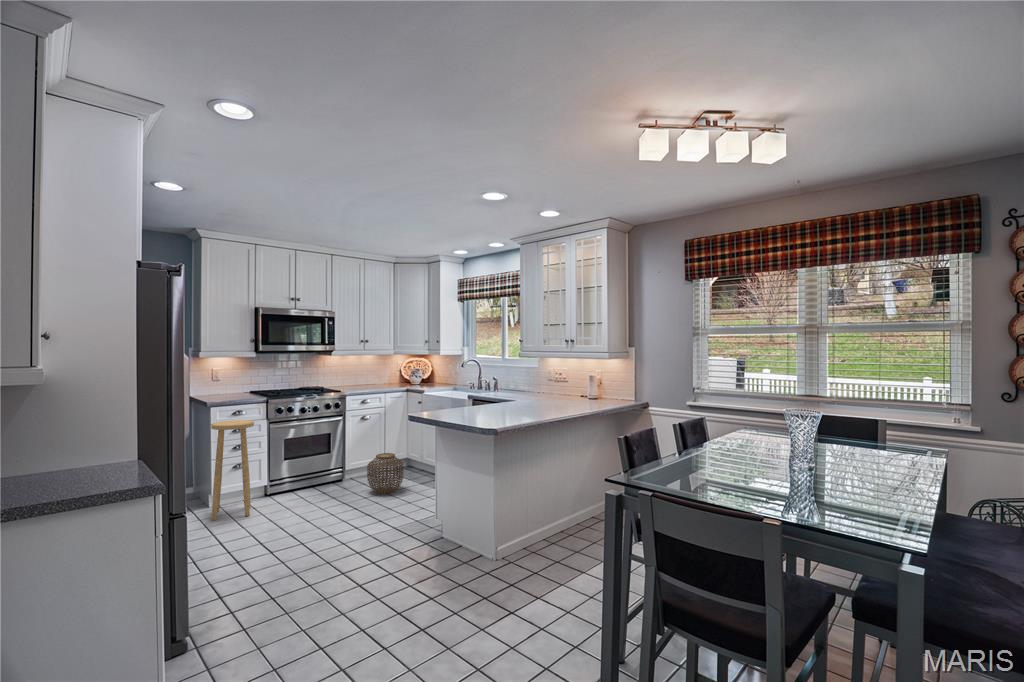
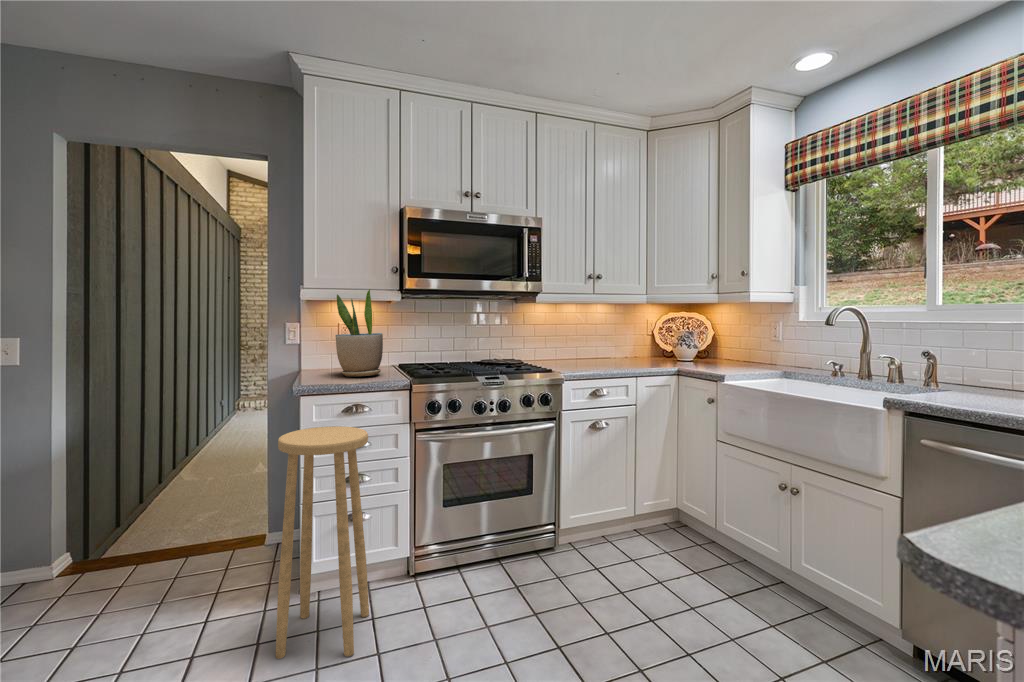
potted plant: none [224,354,250,398] -> present [336,289,383,376]
woven basket: present [367,453,404,494] -> none [612,519,698,625]

